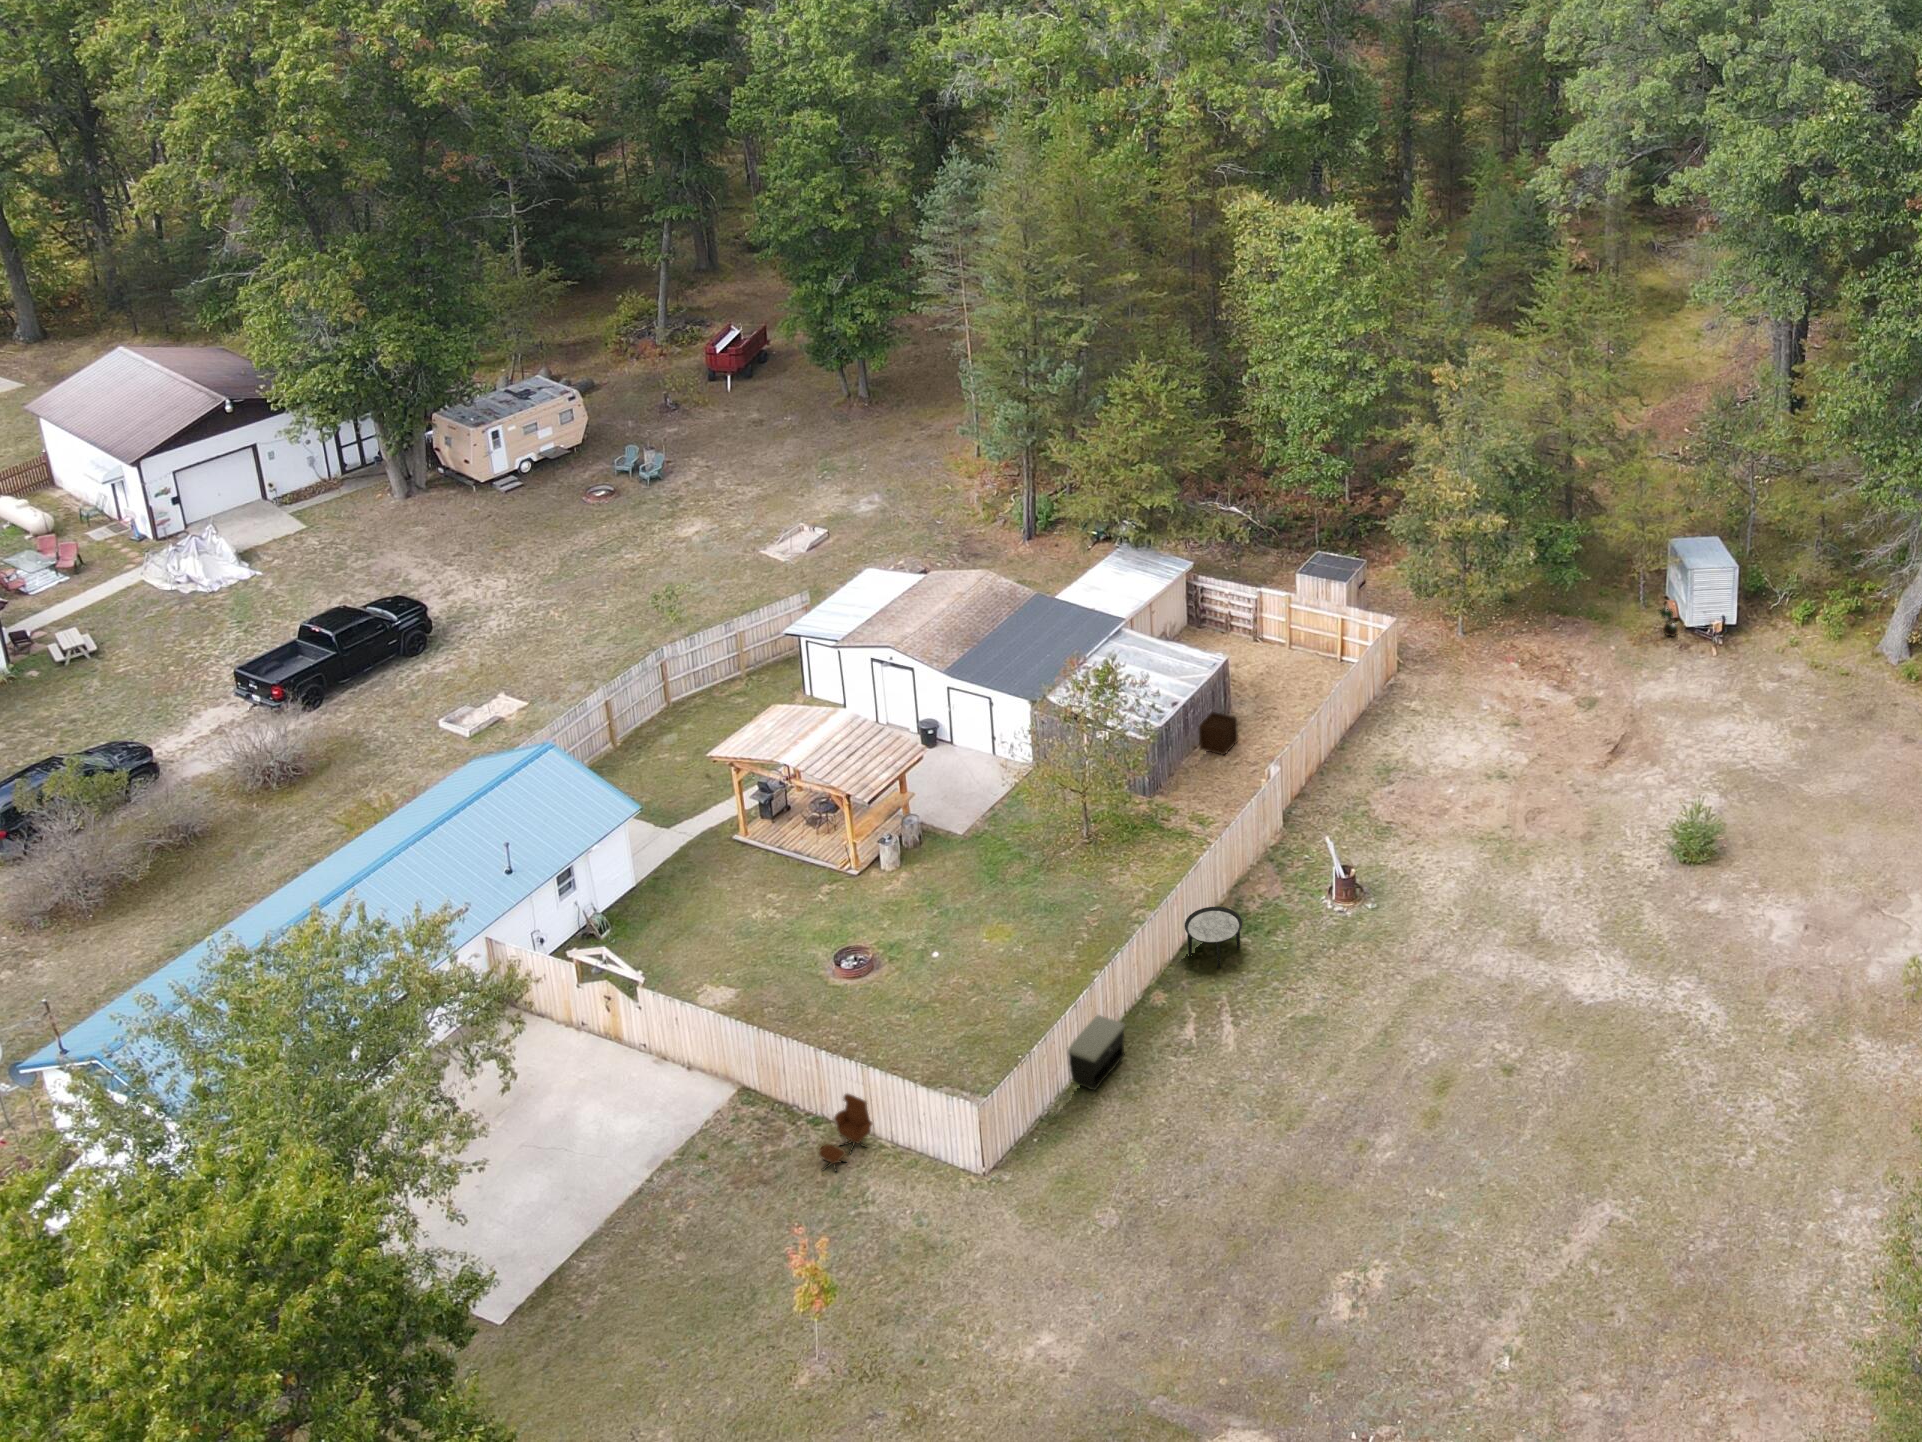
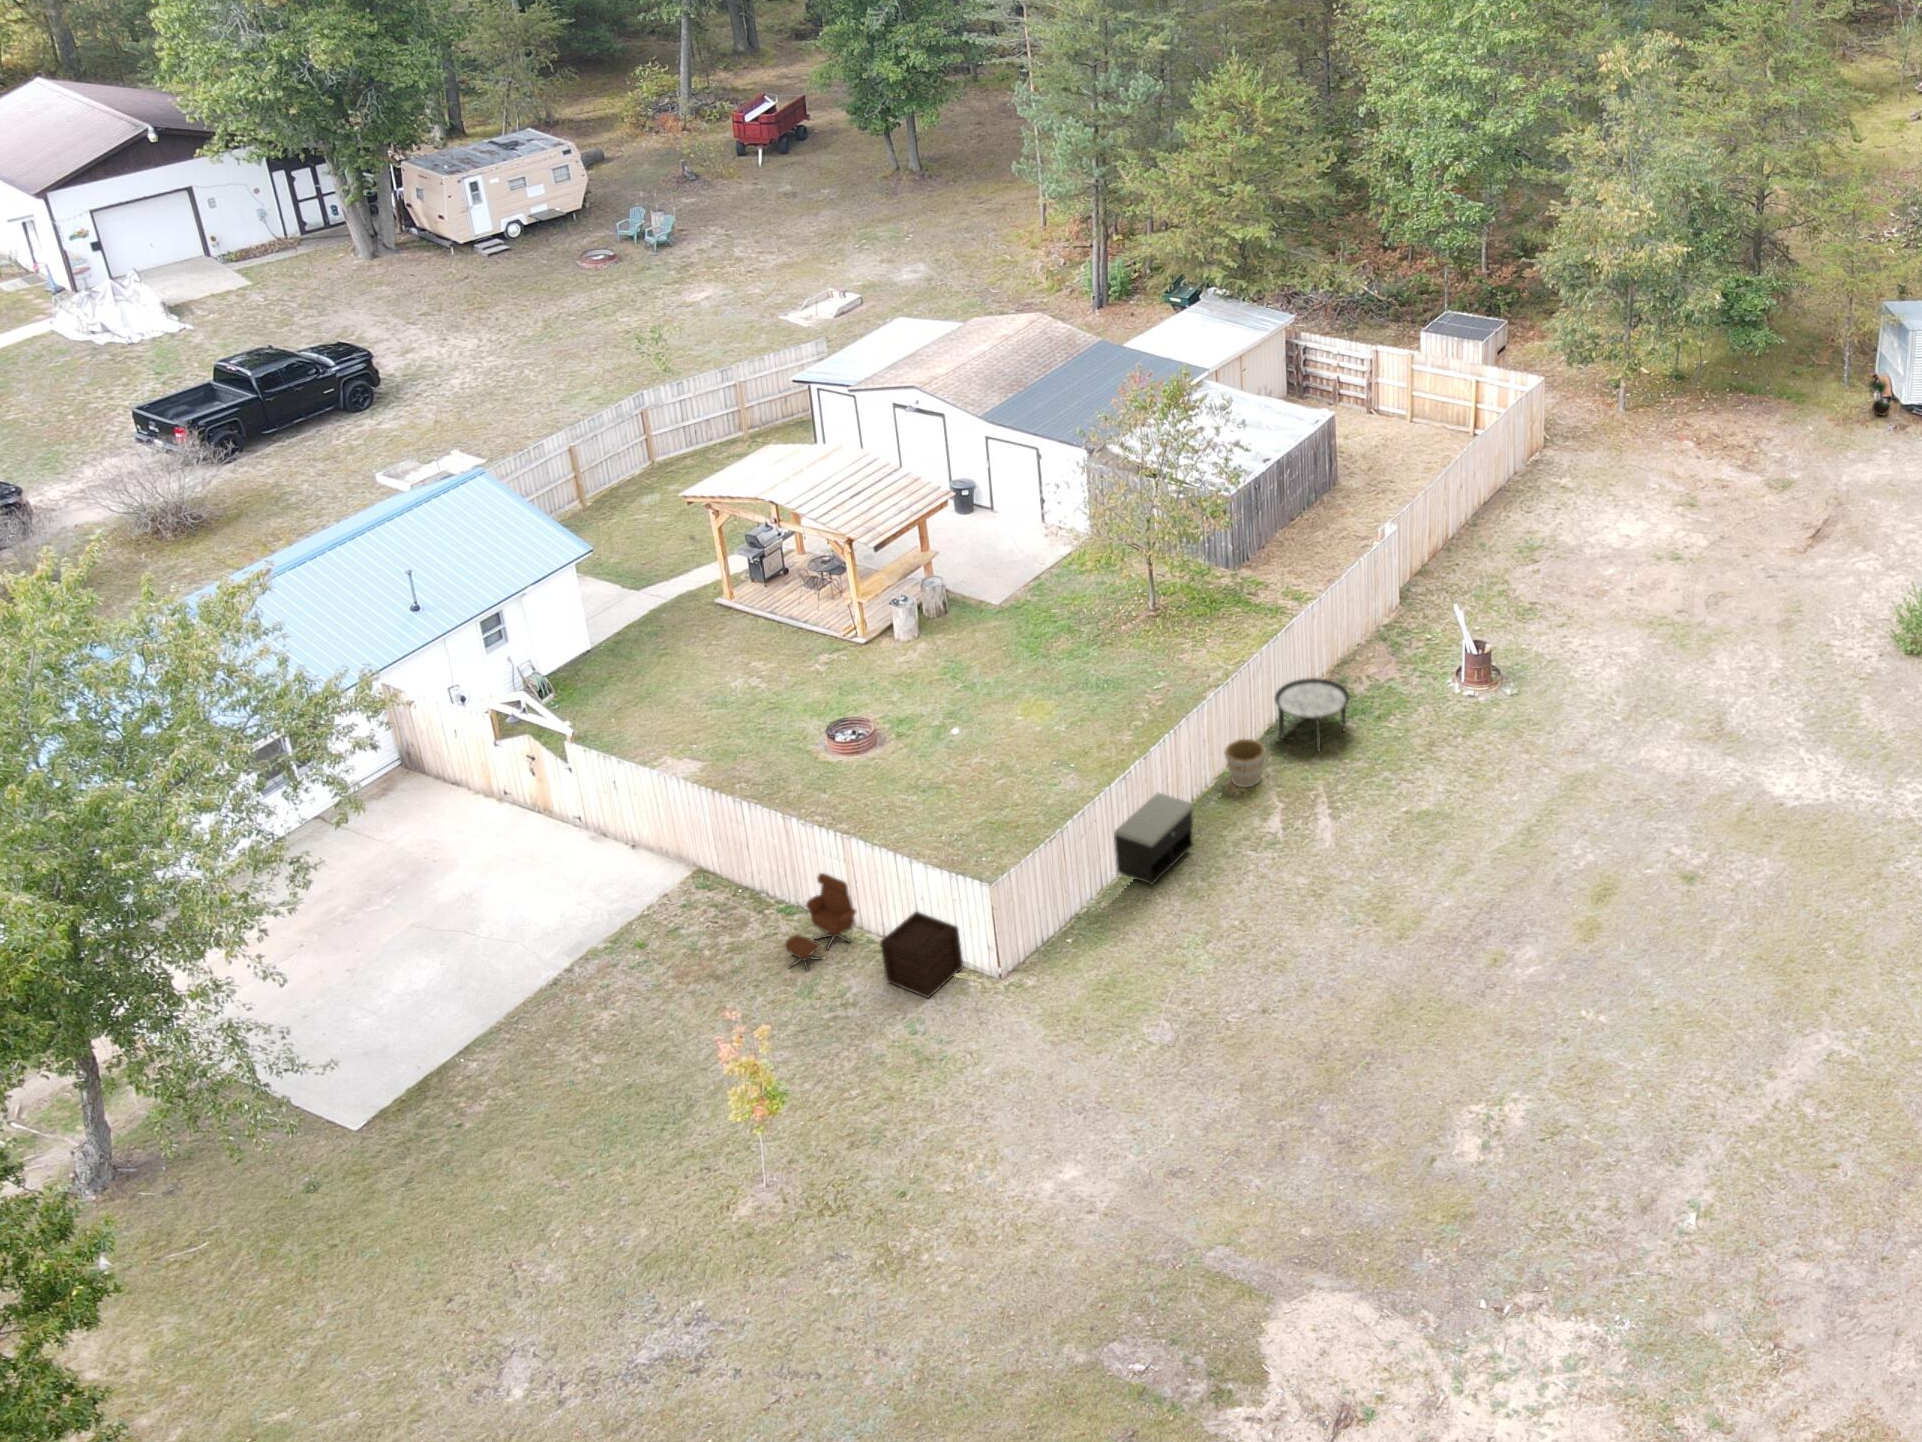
wooden crate: present [1199,712,1238,755] -> present [880,912,963,998]
wooden bucket: none [1146,962,1179,1002] -> present [1224,739,1266,787]

